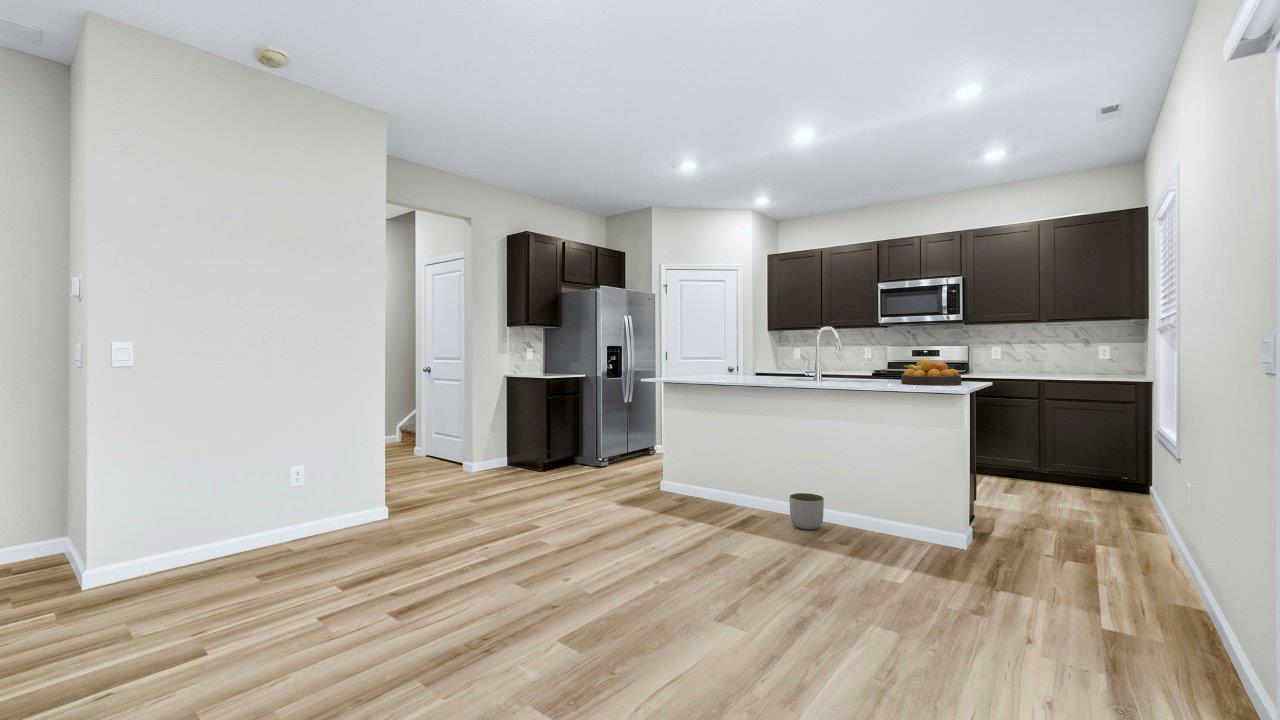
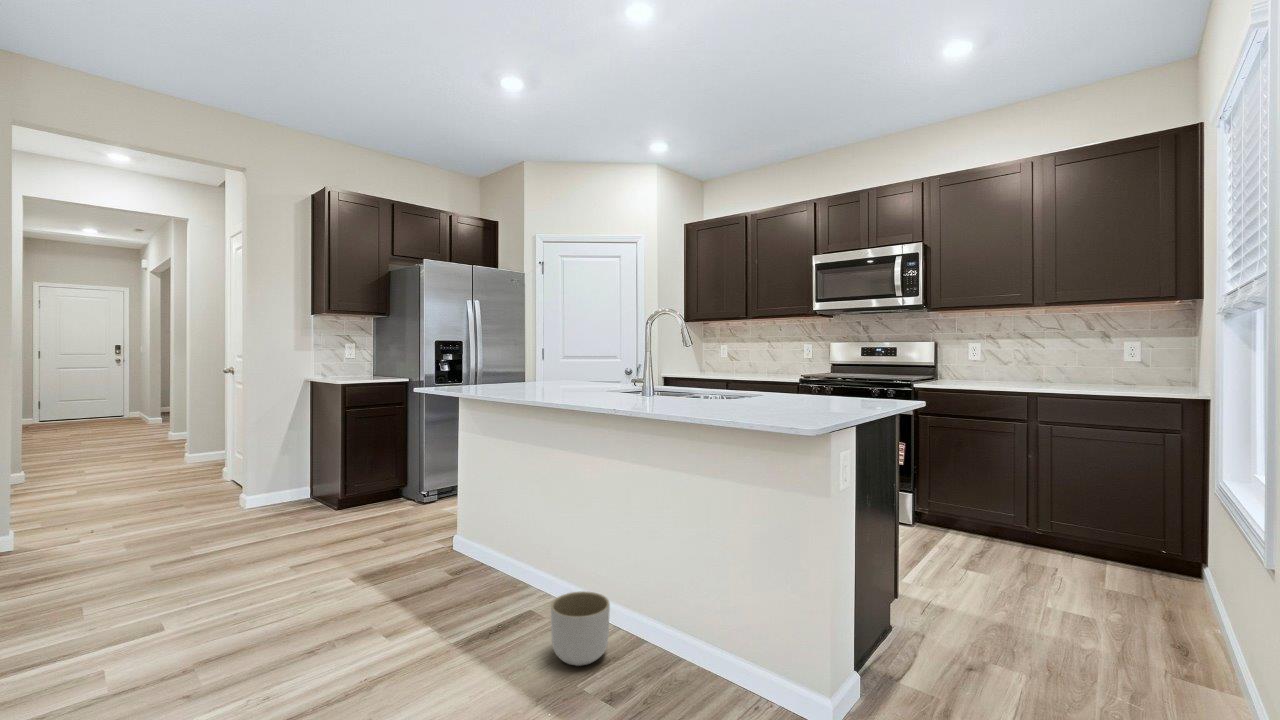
fruit bowl: present [901,360,961,385] -> none [764,361,863,407]

